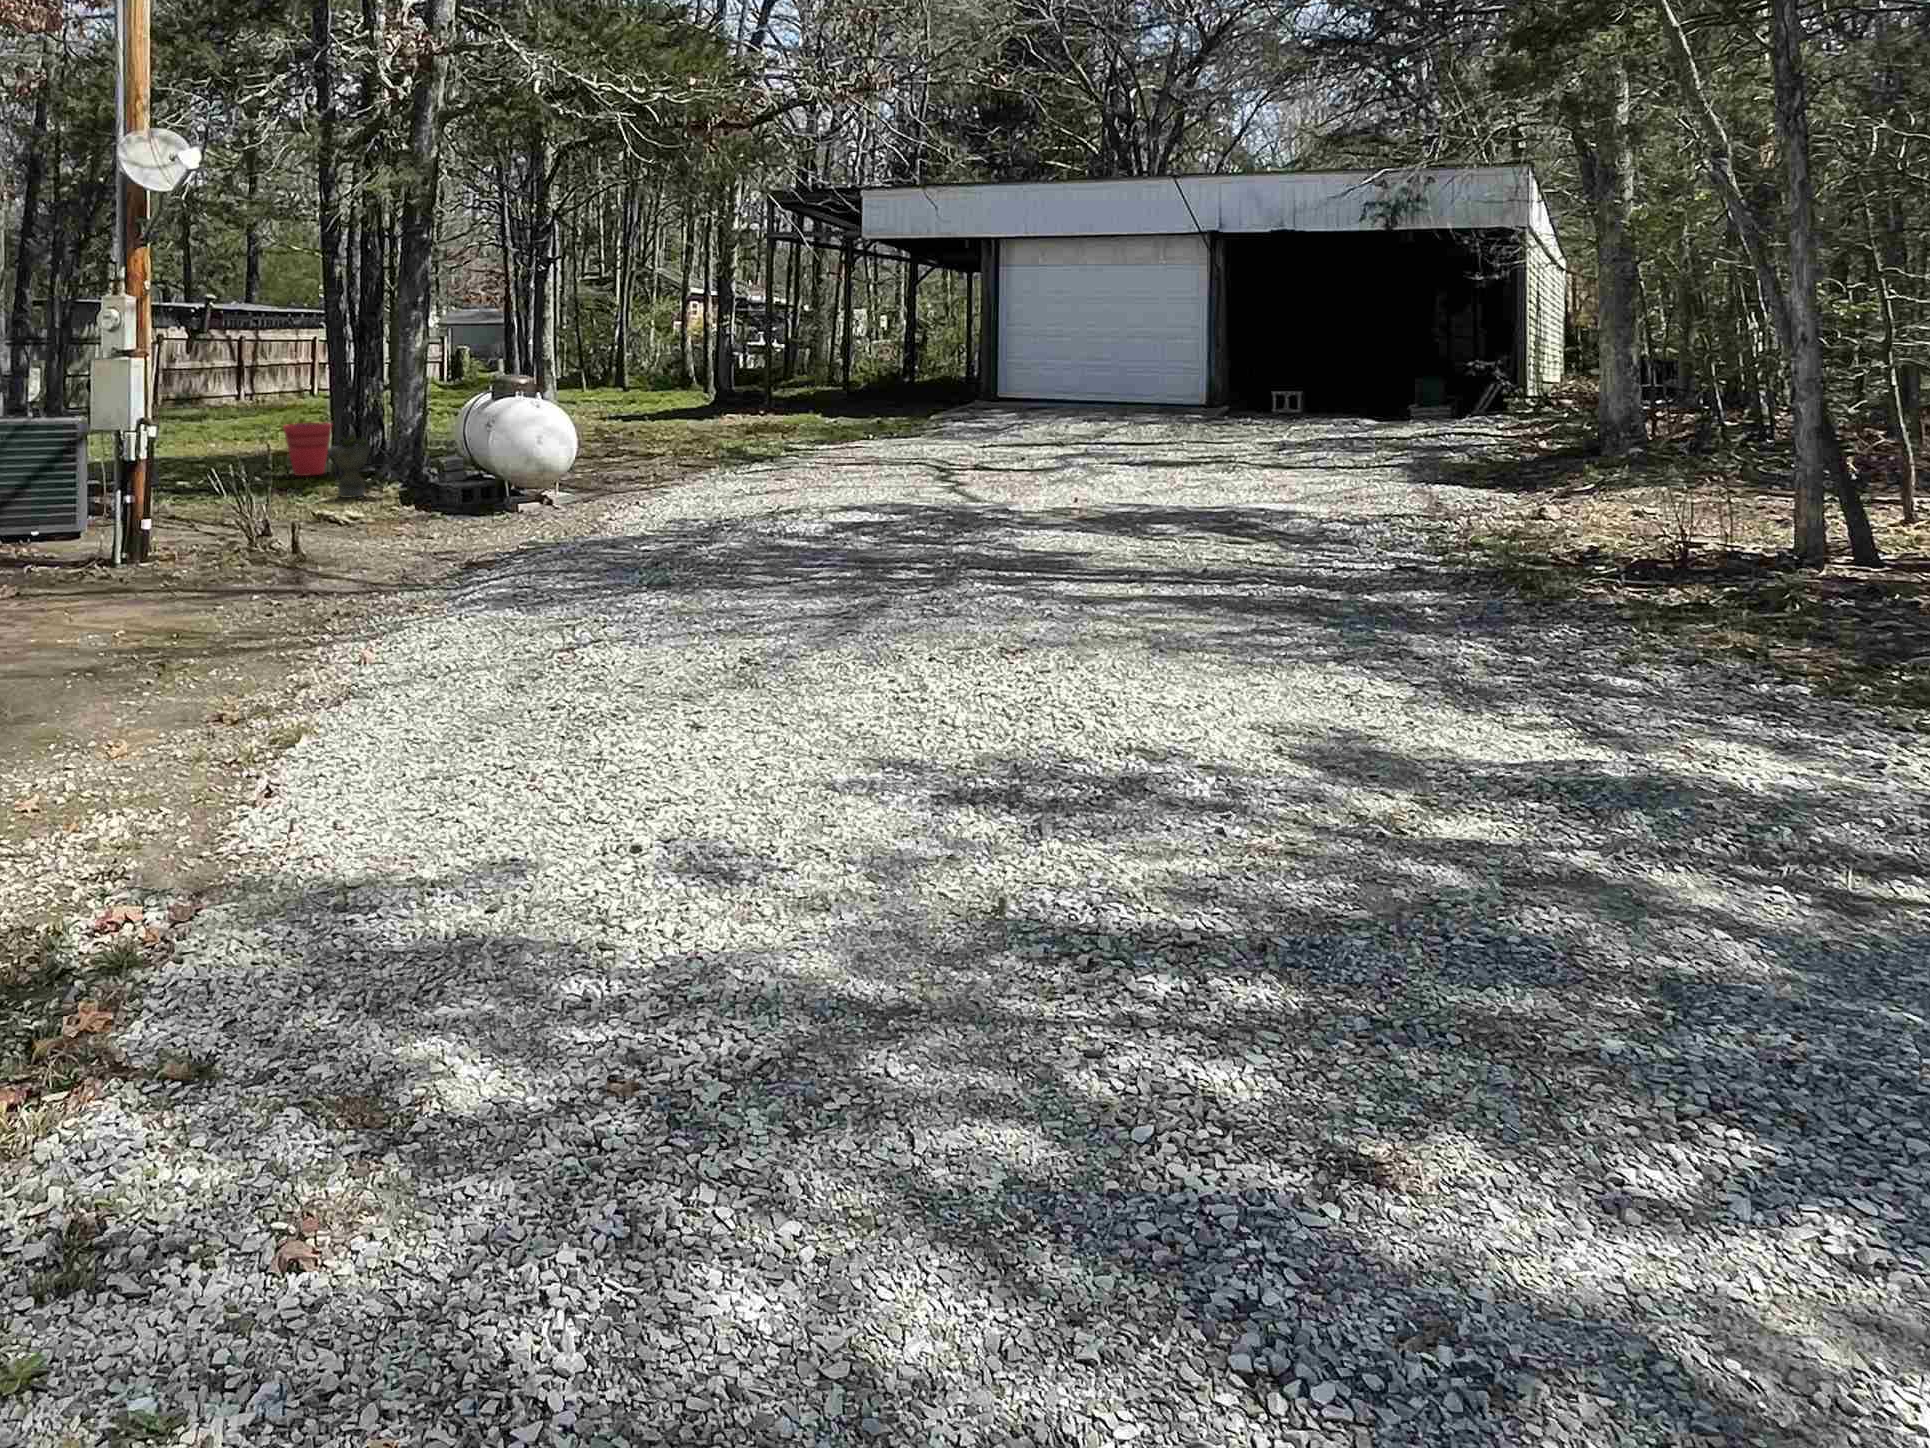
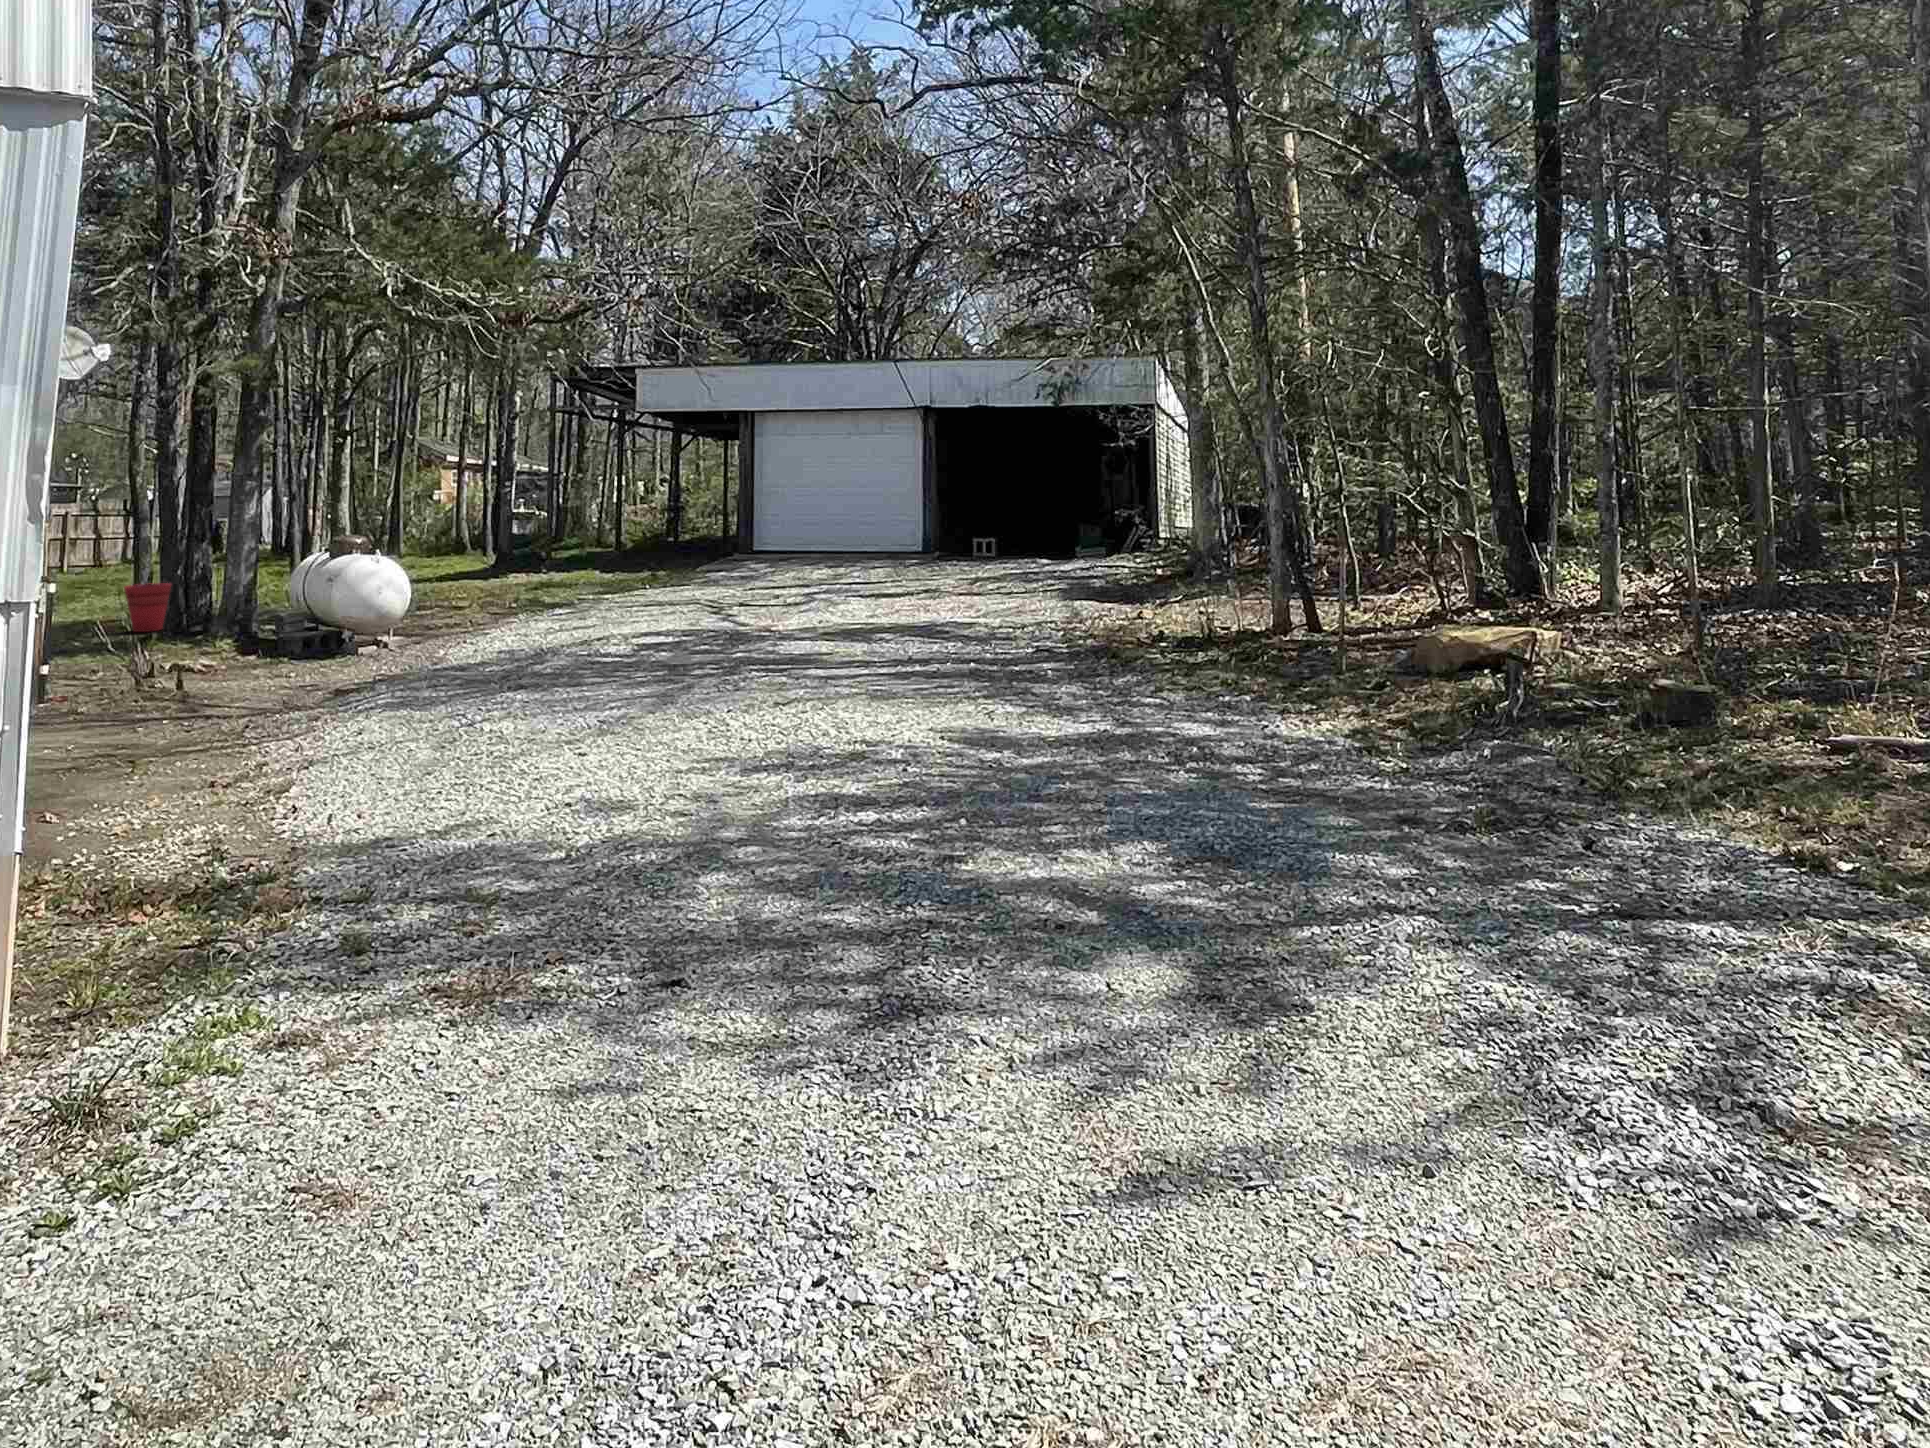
planter: present [332,434,370,498] -> none [187,589,223,646]

